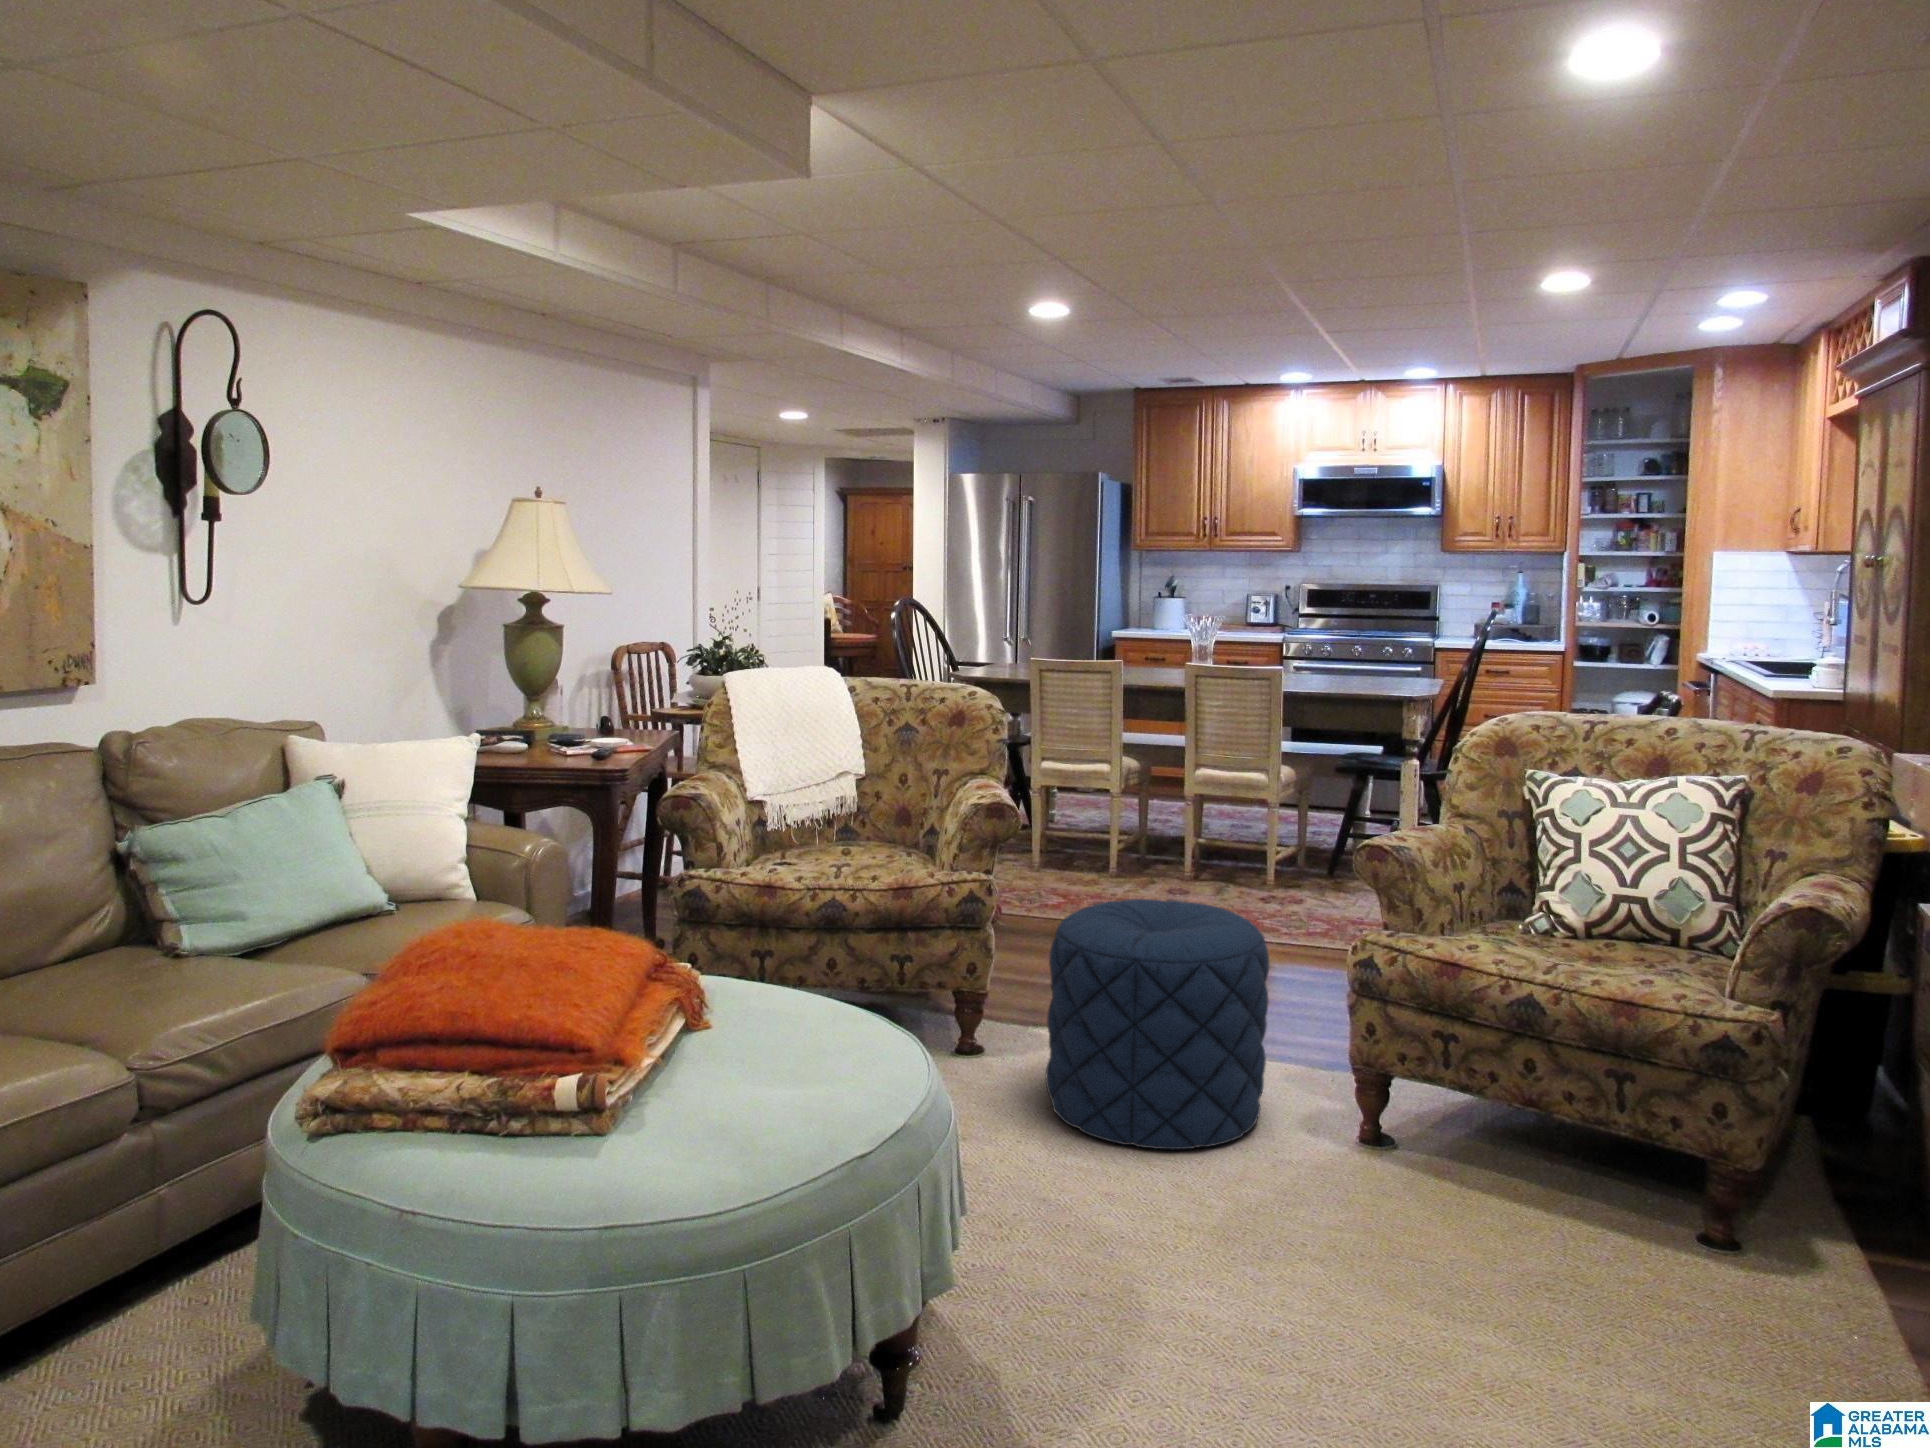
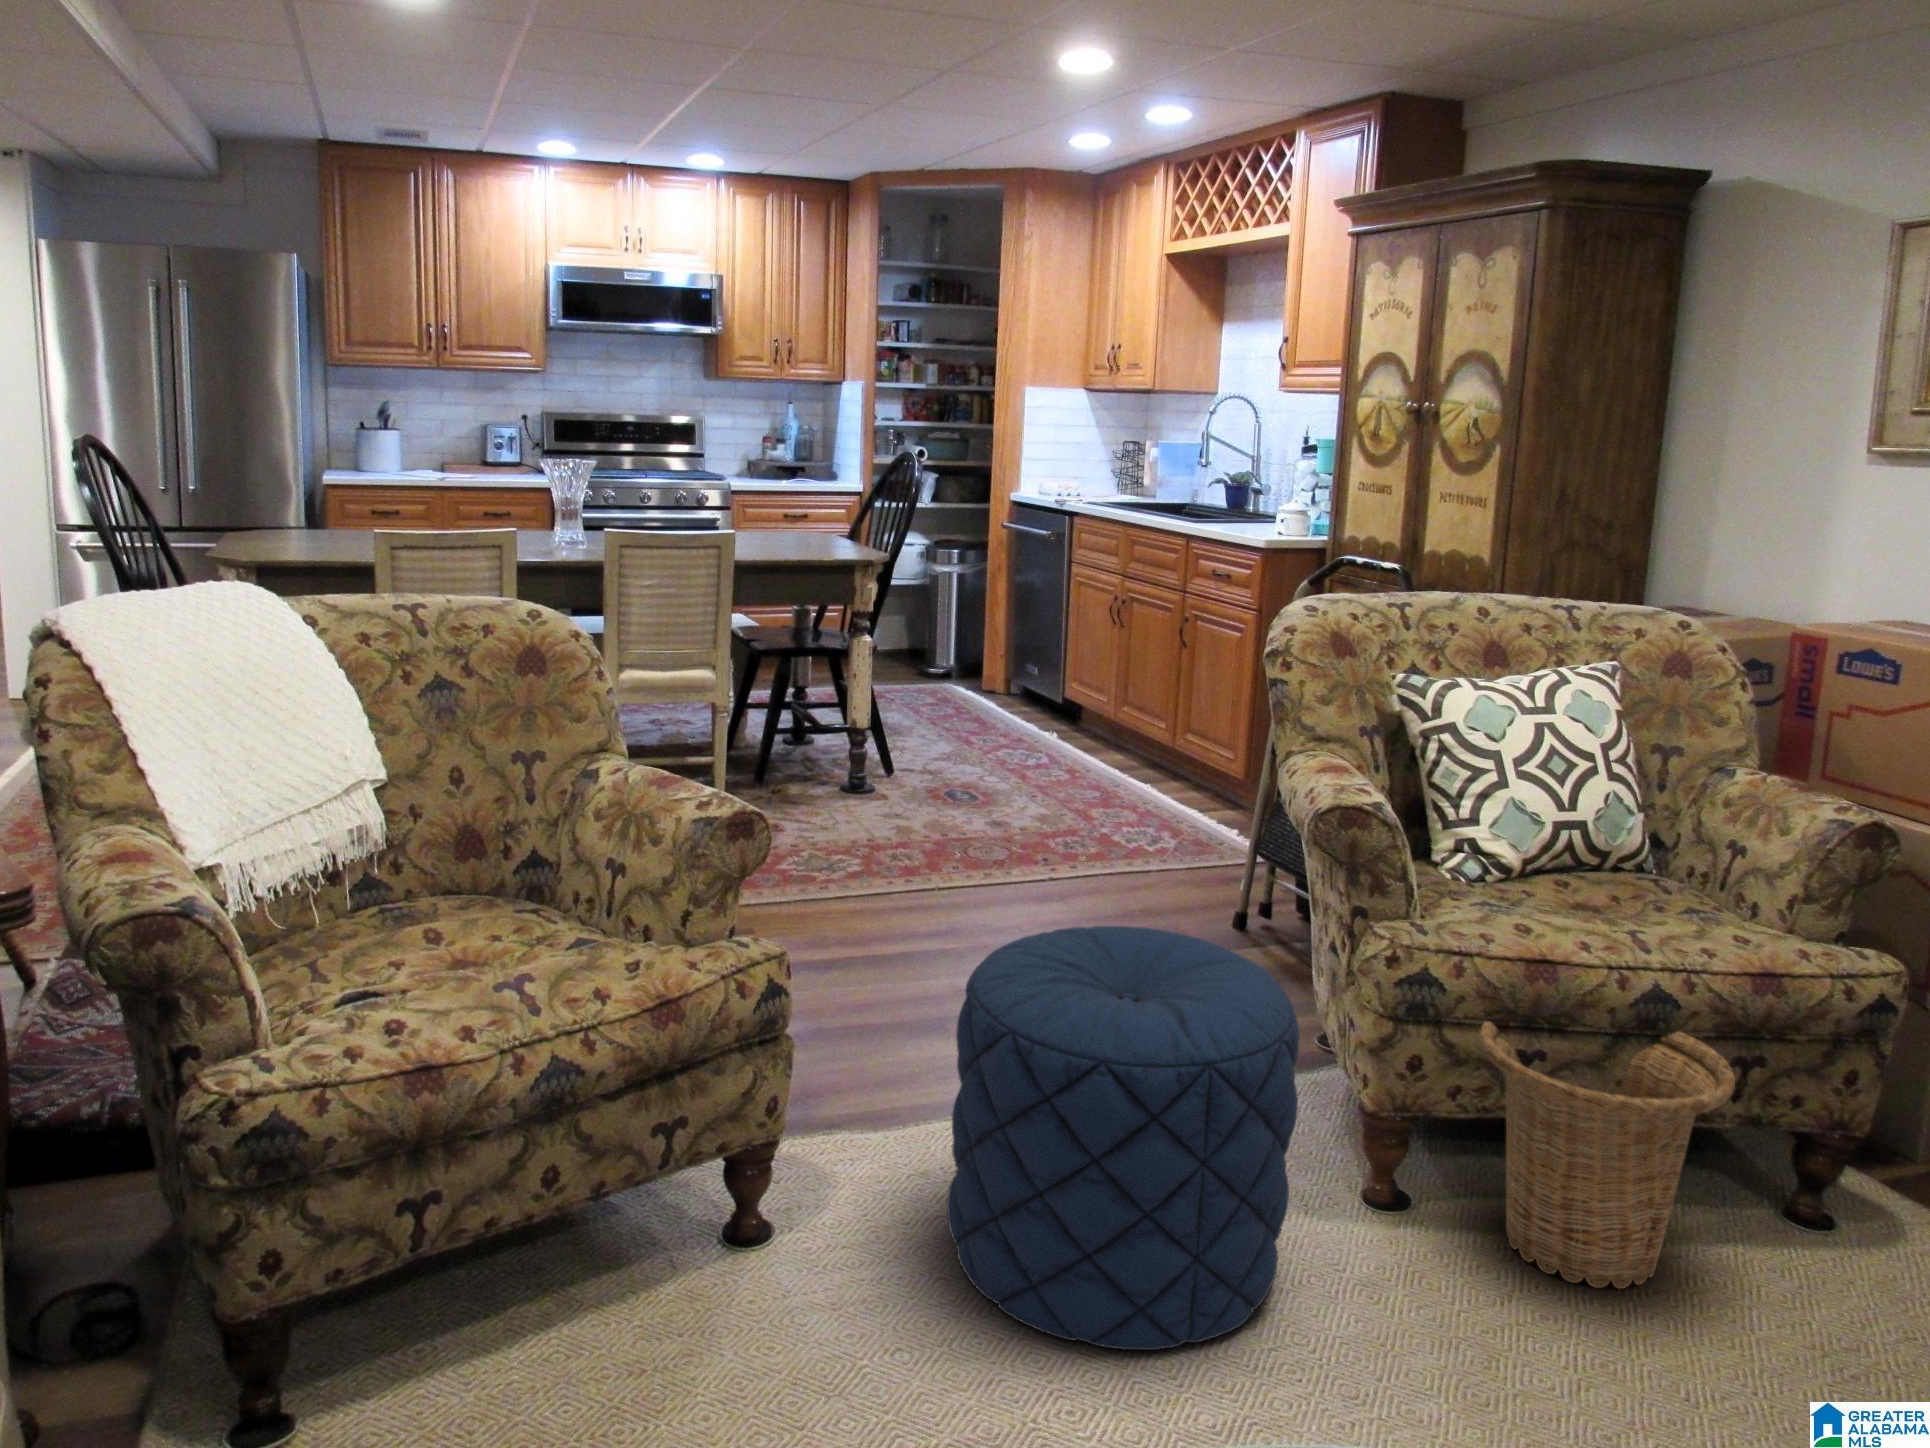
basket: none [1399,1009,1587,1219] -> present [1479,1022,1735,1289]

